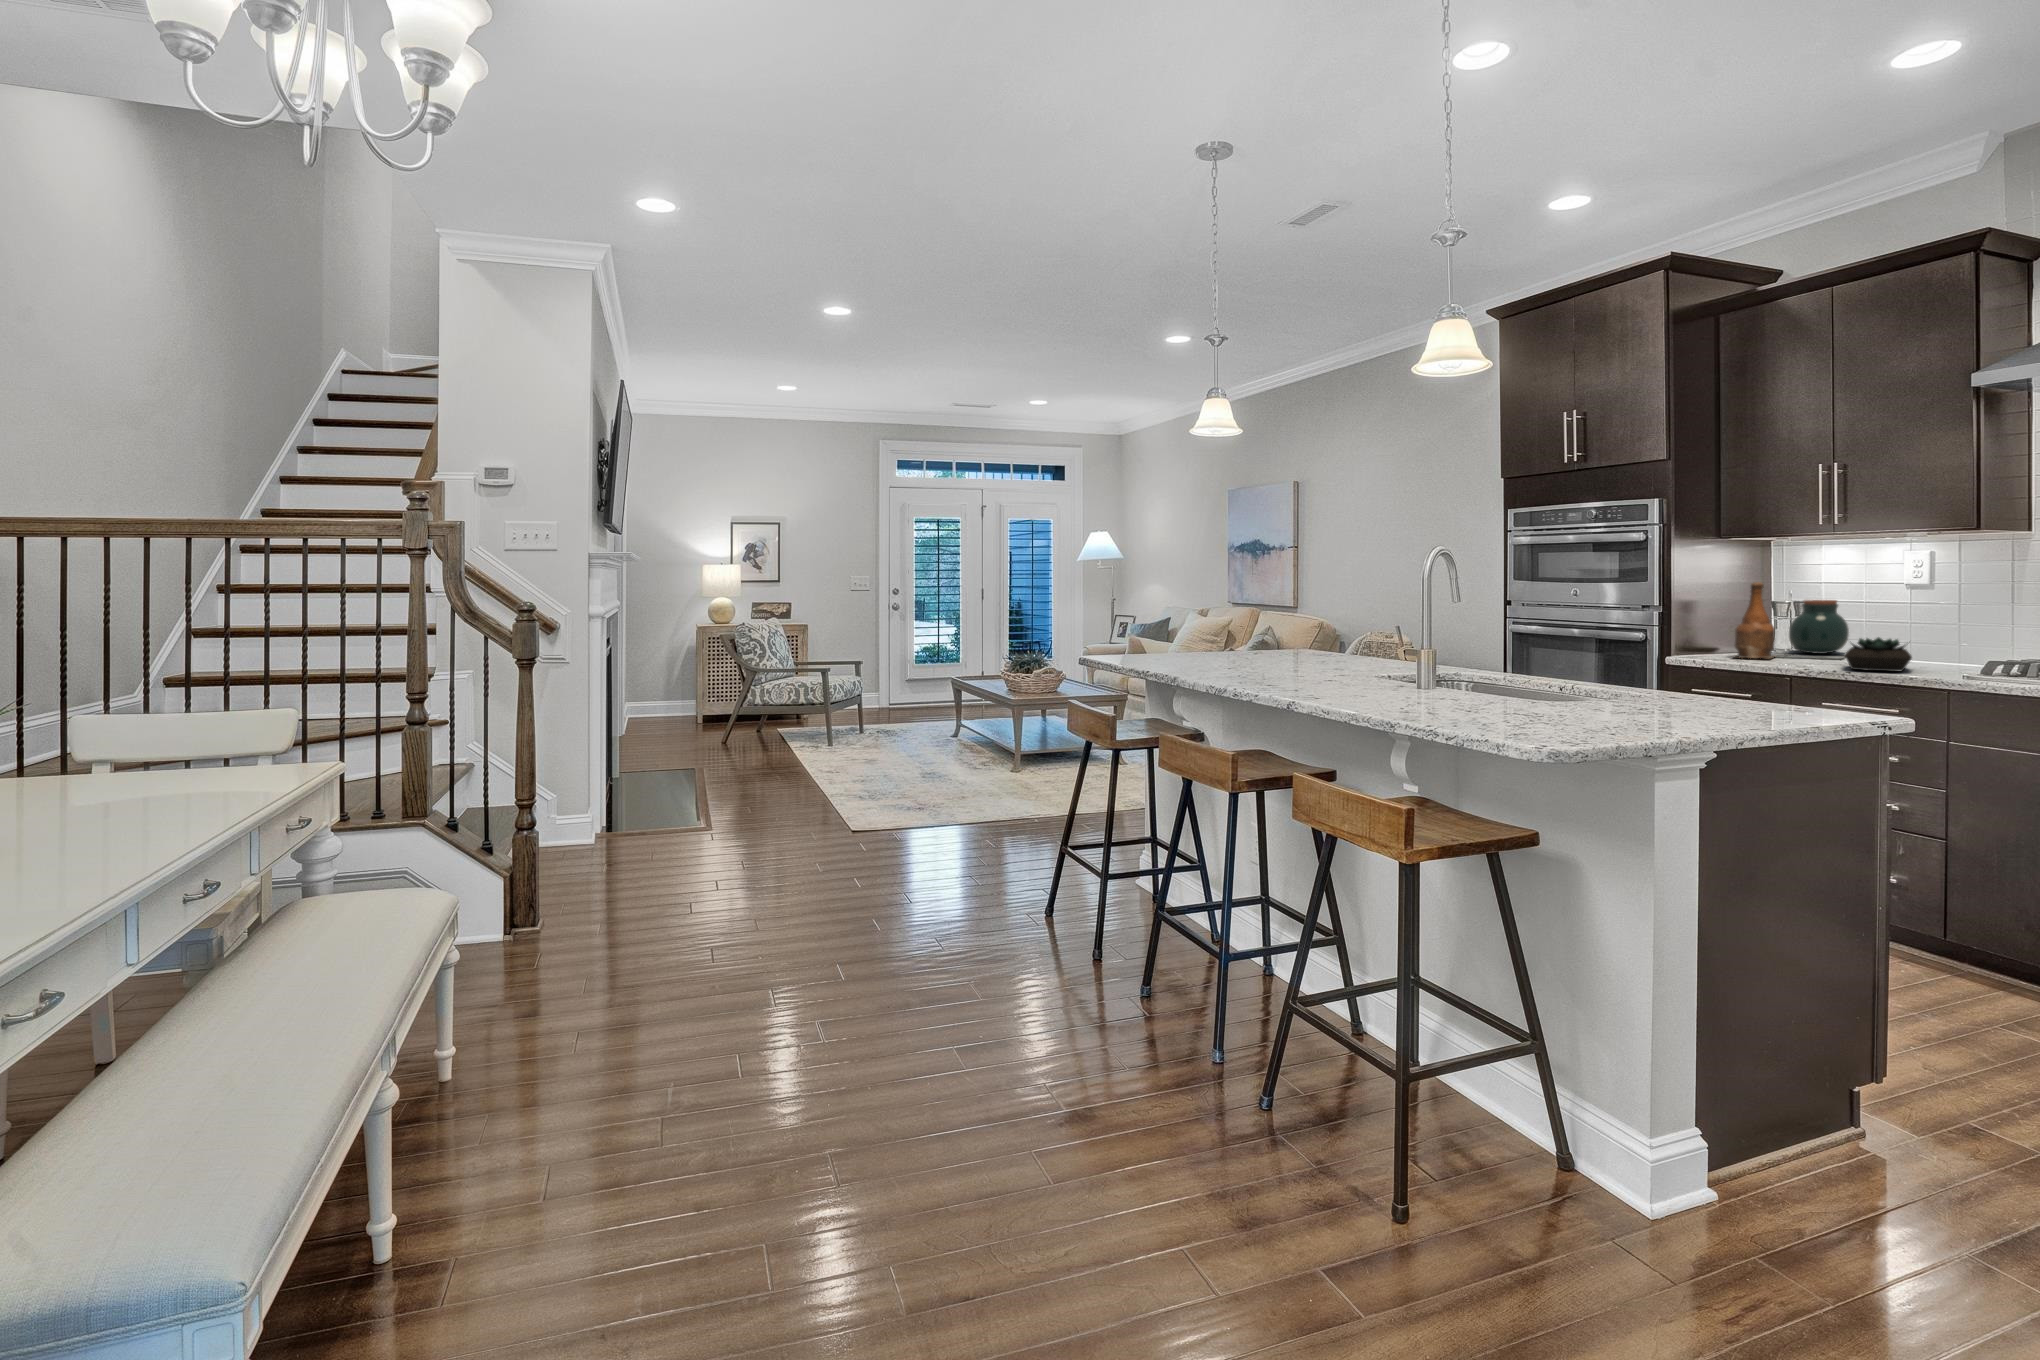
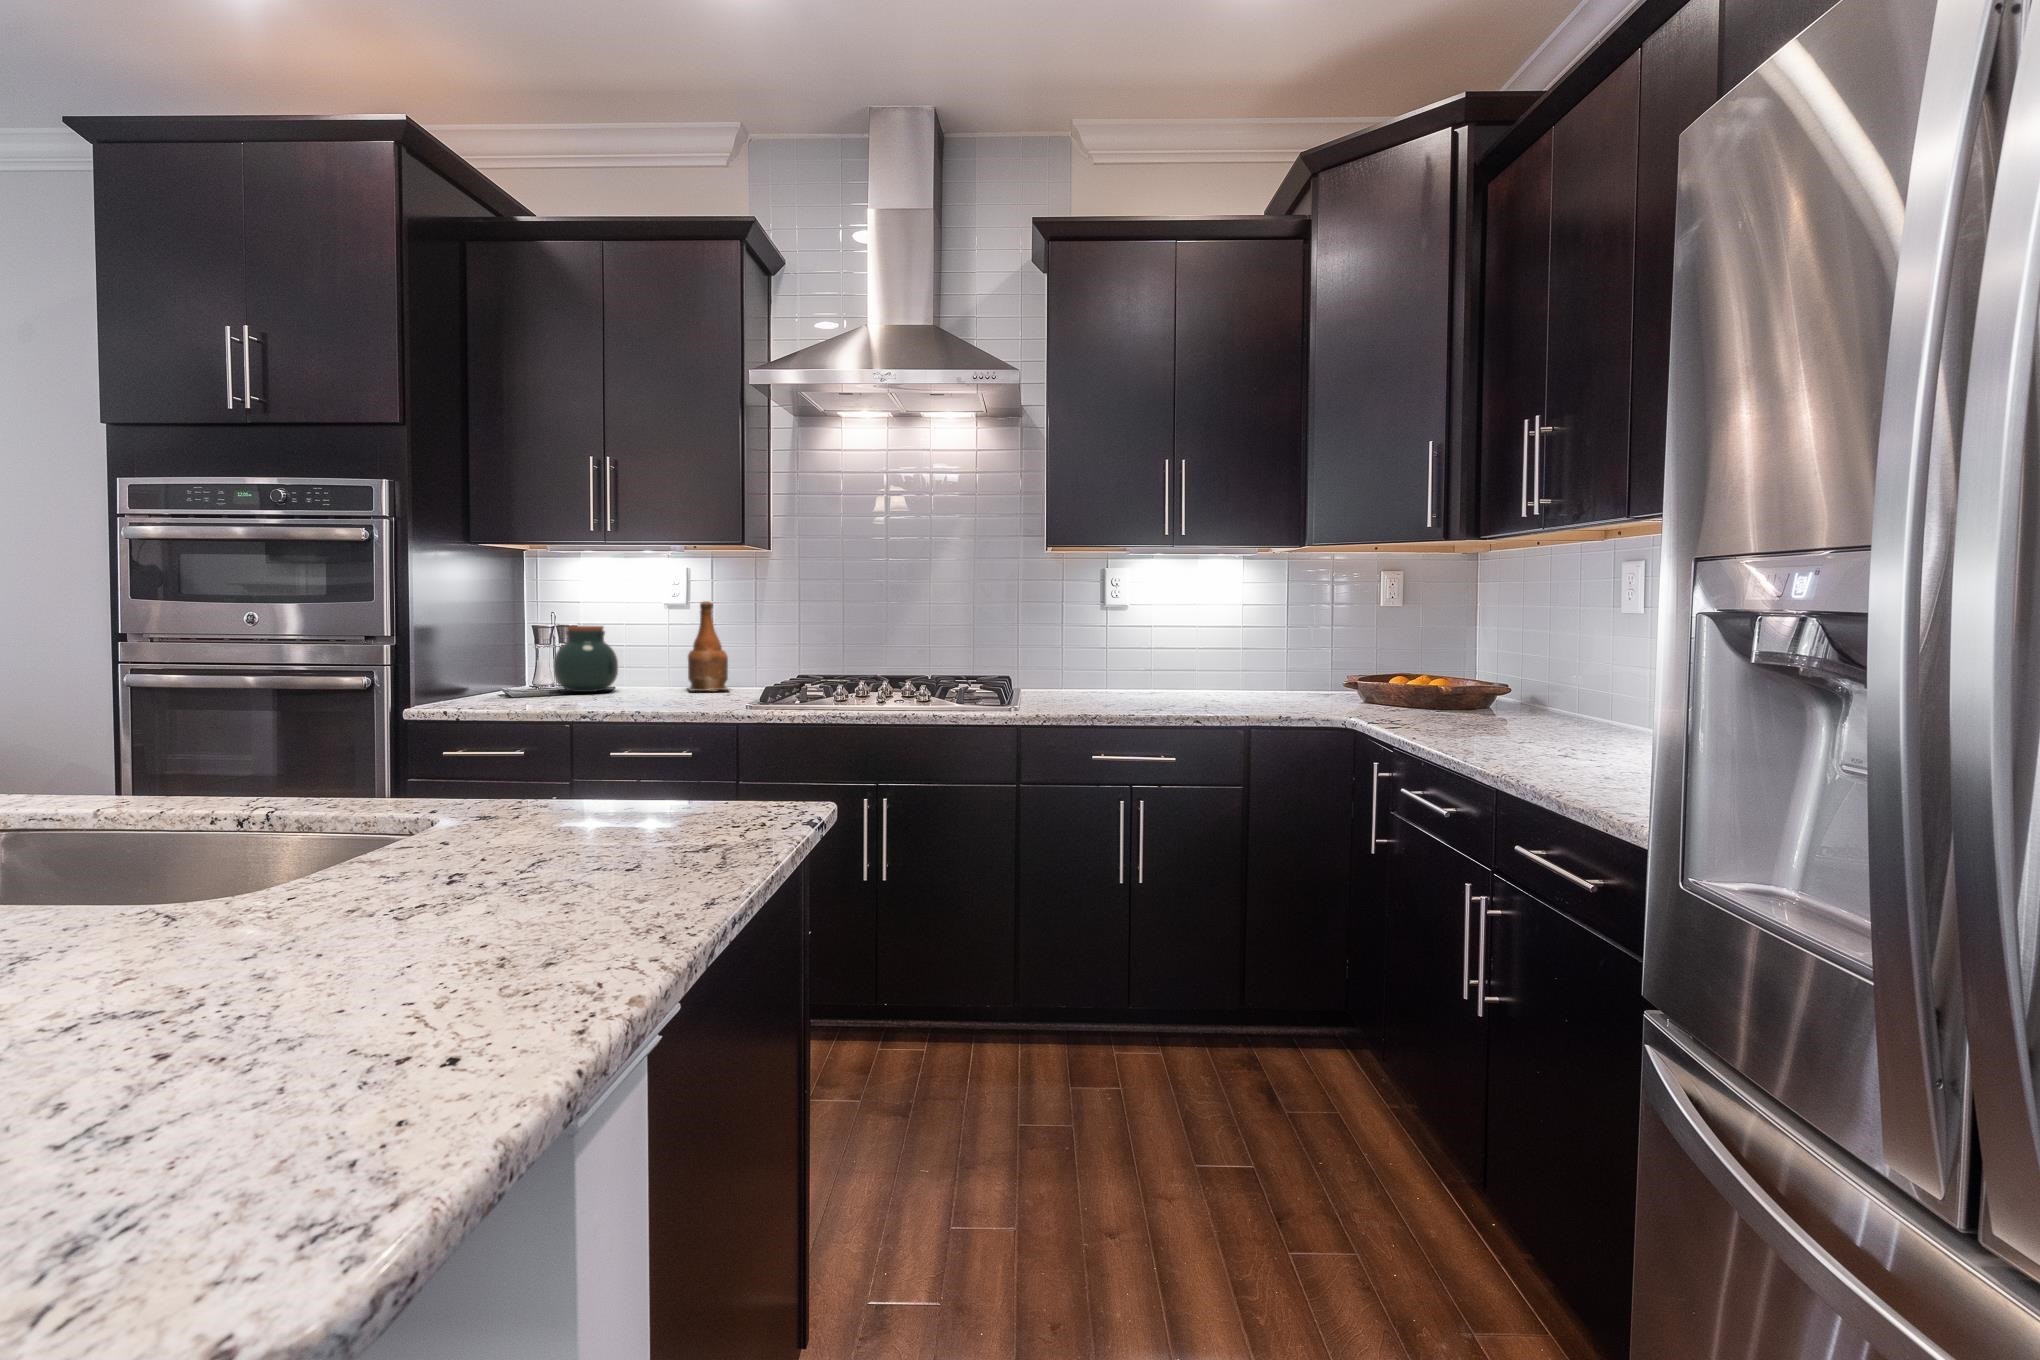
bottle: present [1735,582,1776,658] -> present [688,601,728,691]
succulent plant: present [1845,637,1912,672] -> none [630,668,702,710]

